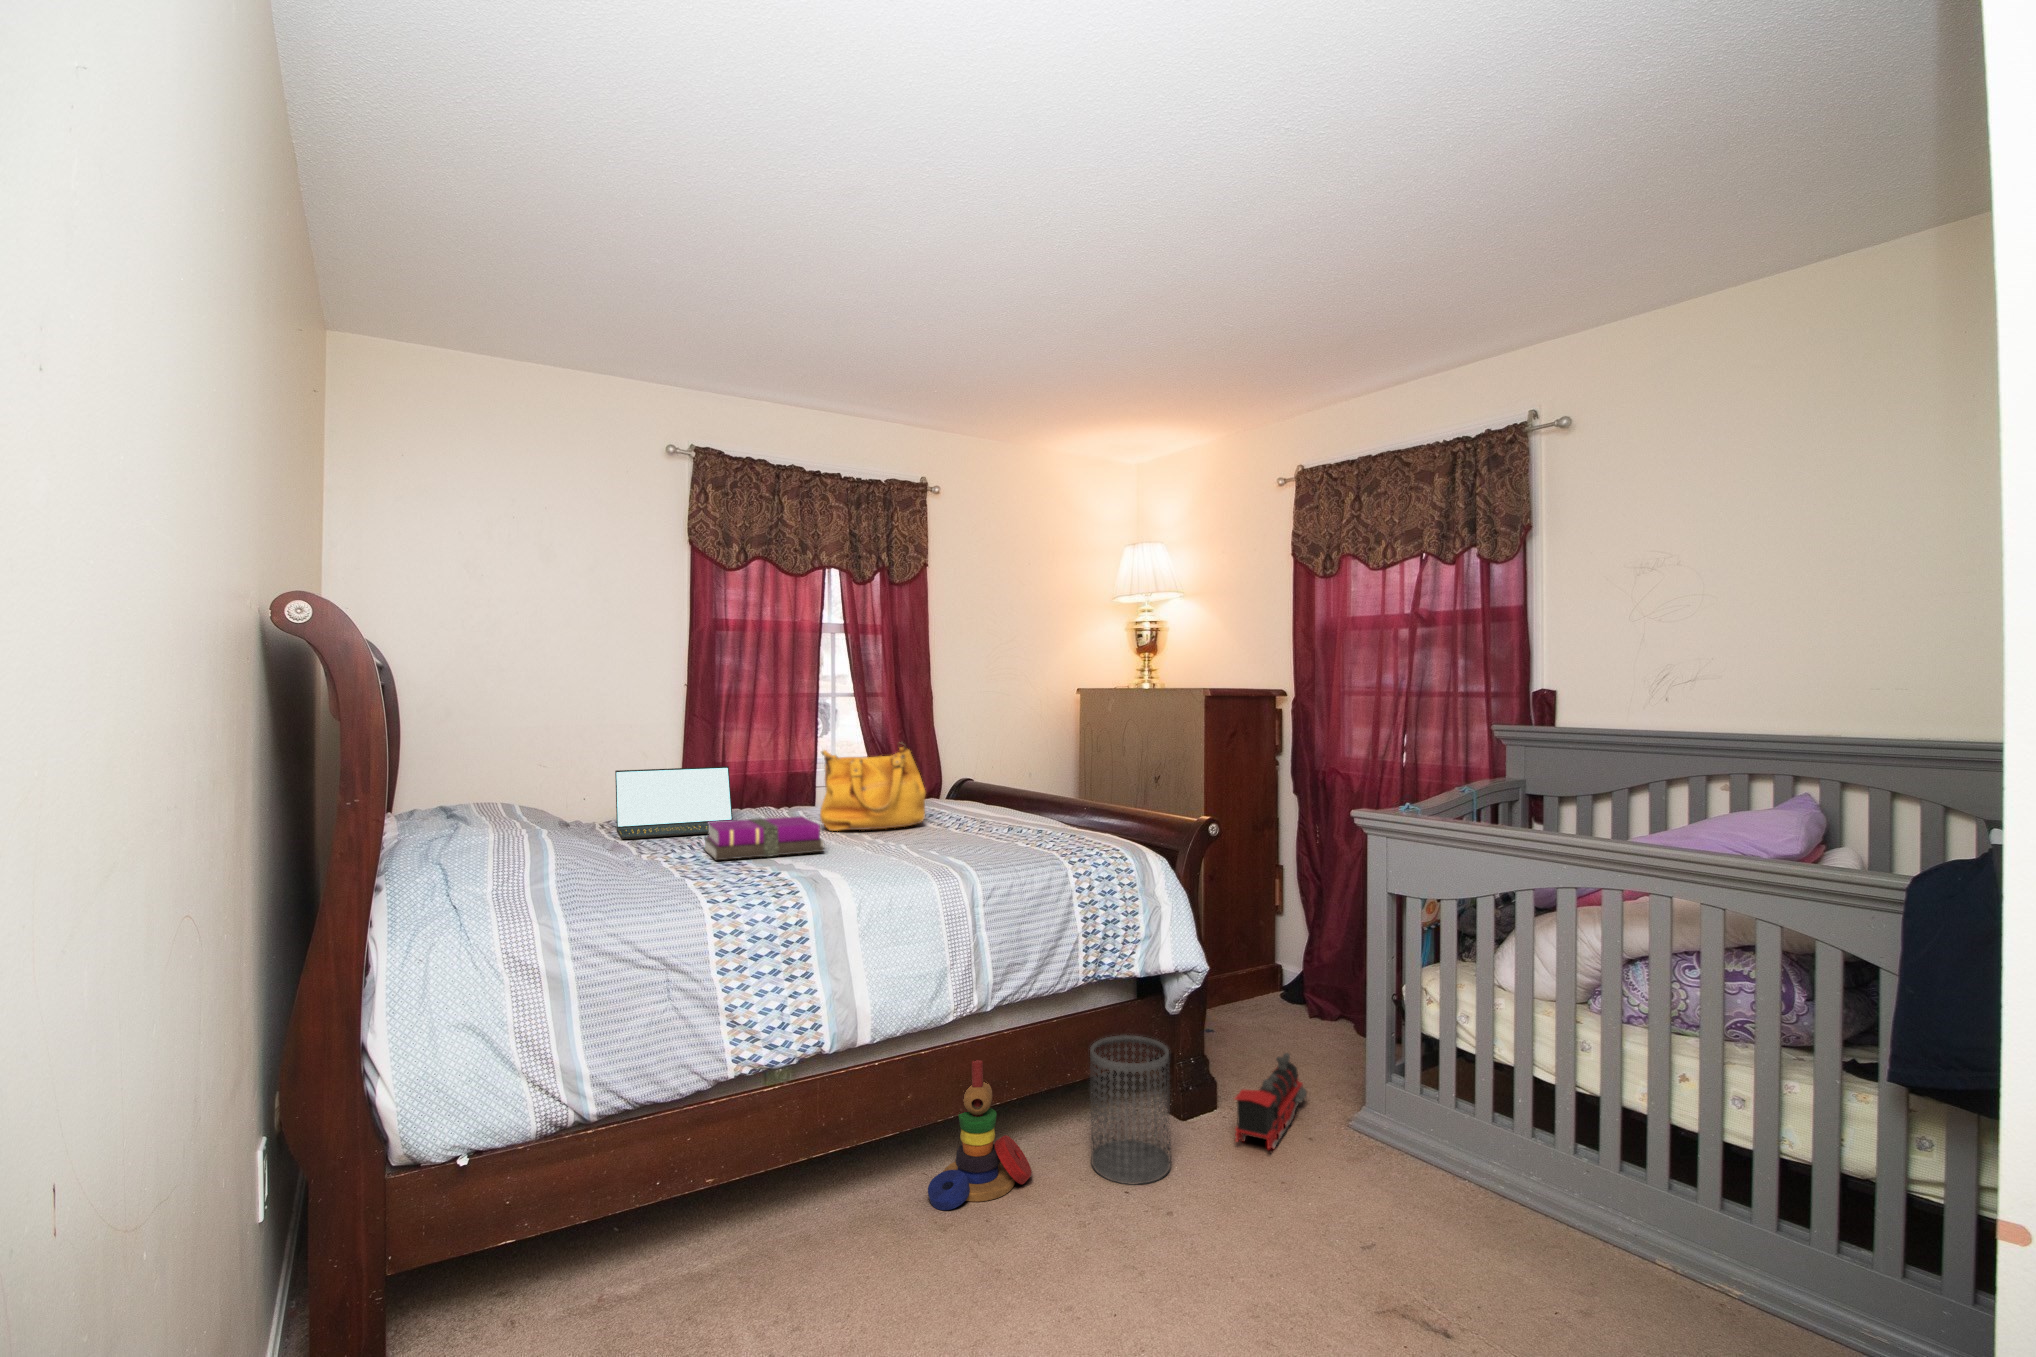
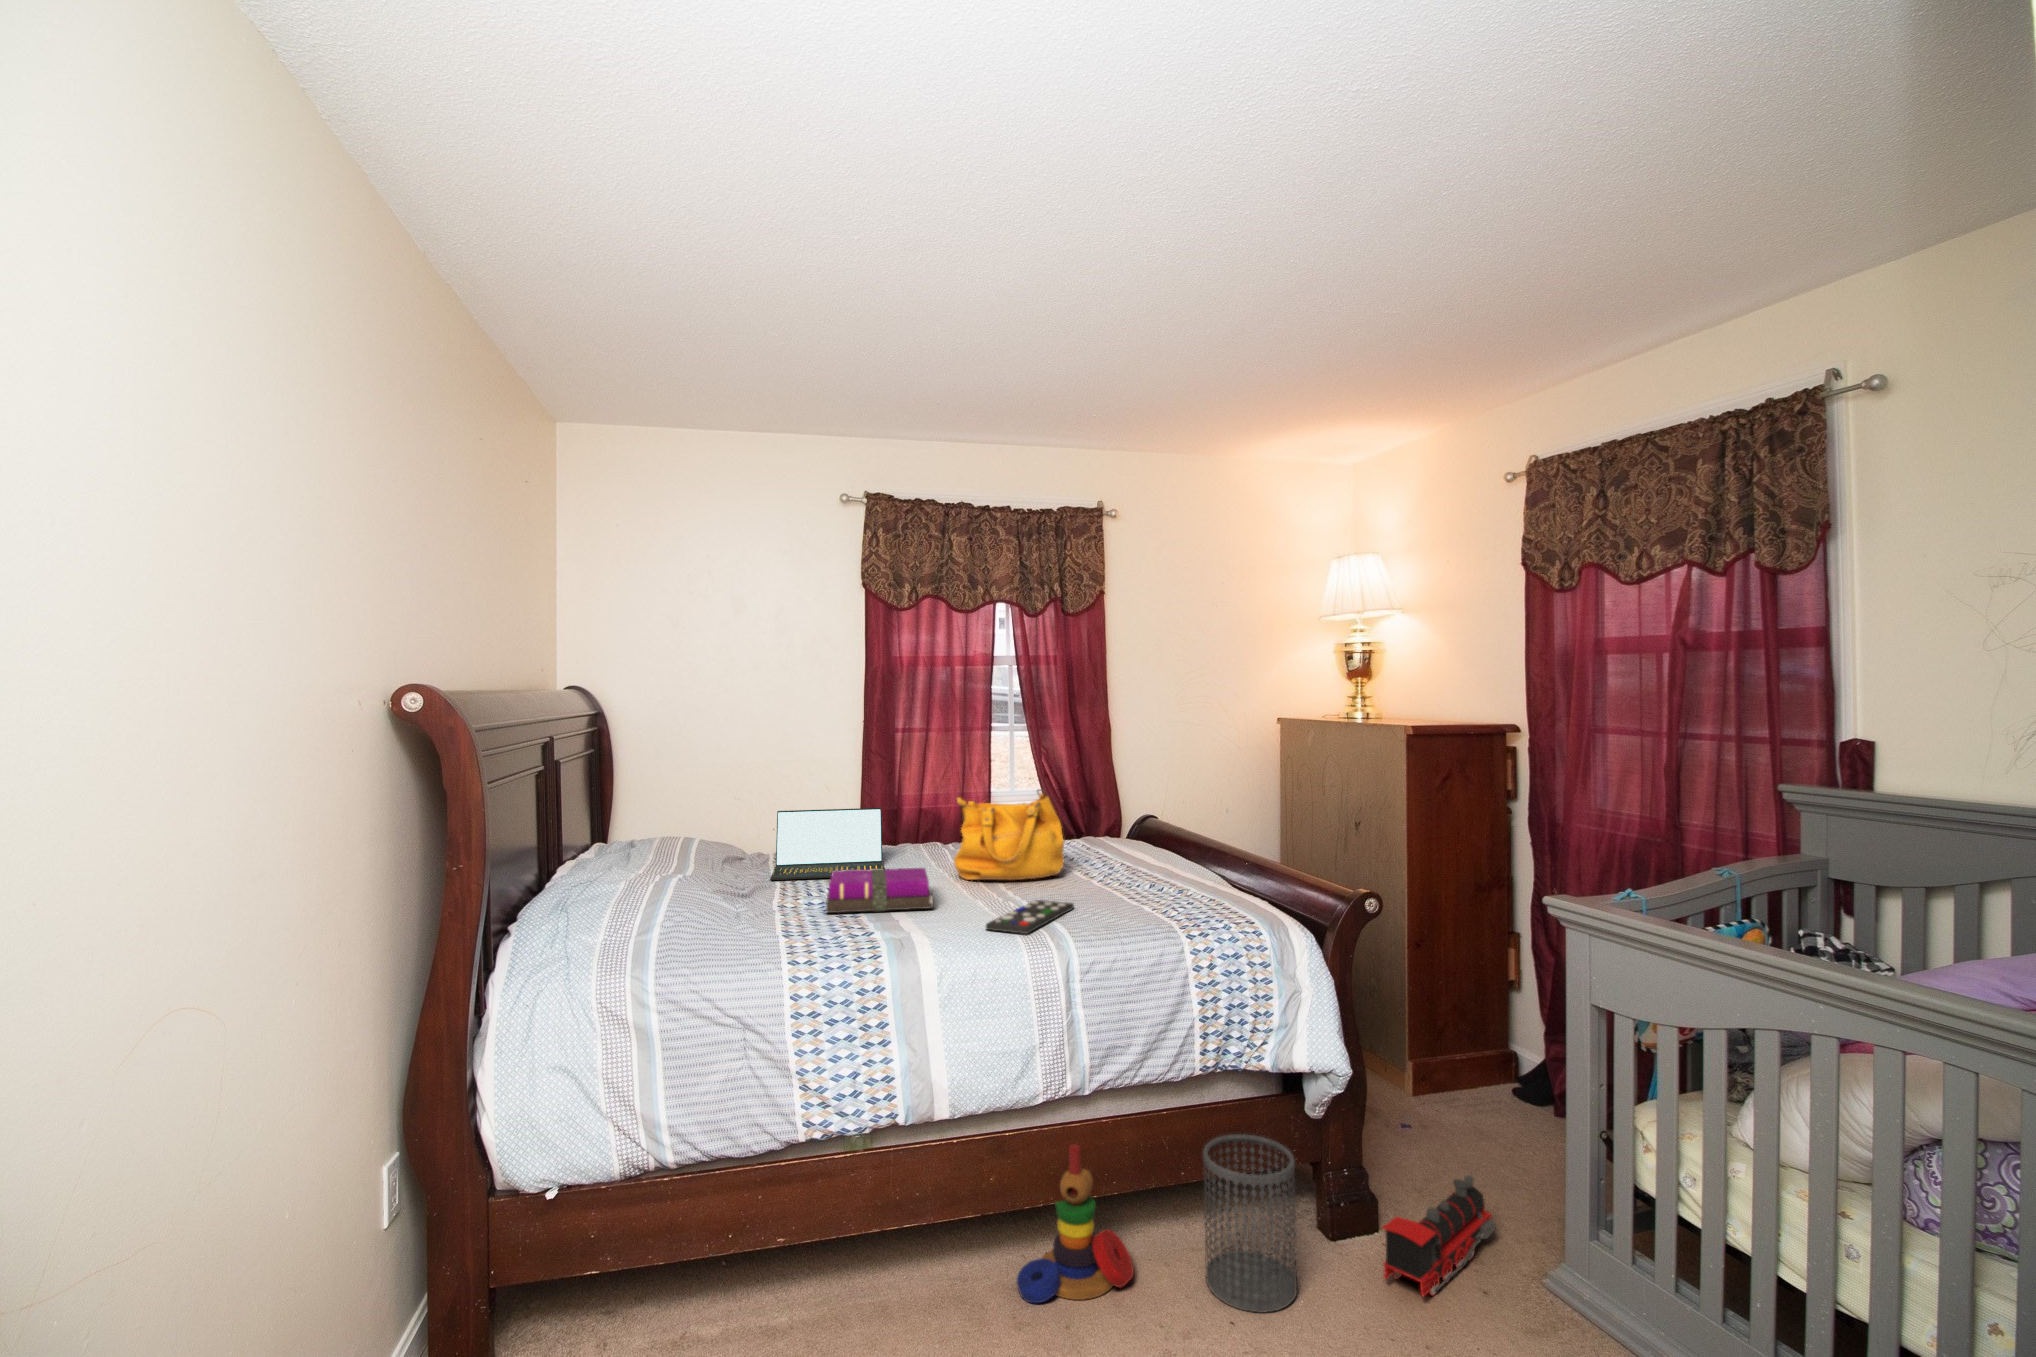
remote control: none [892,841,958,865] -> present [986,900,1074,934]

